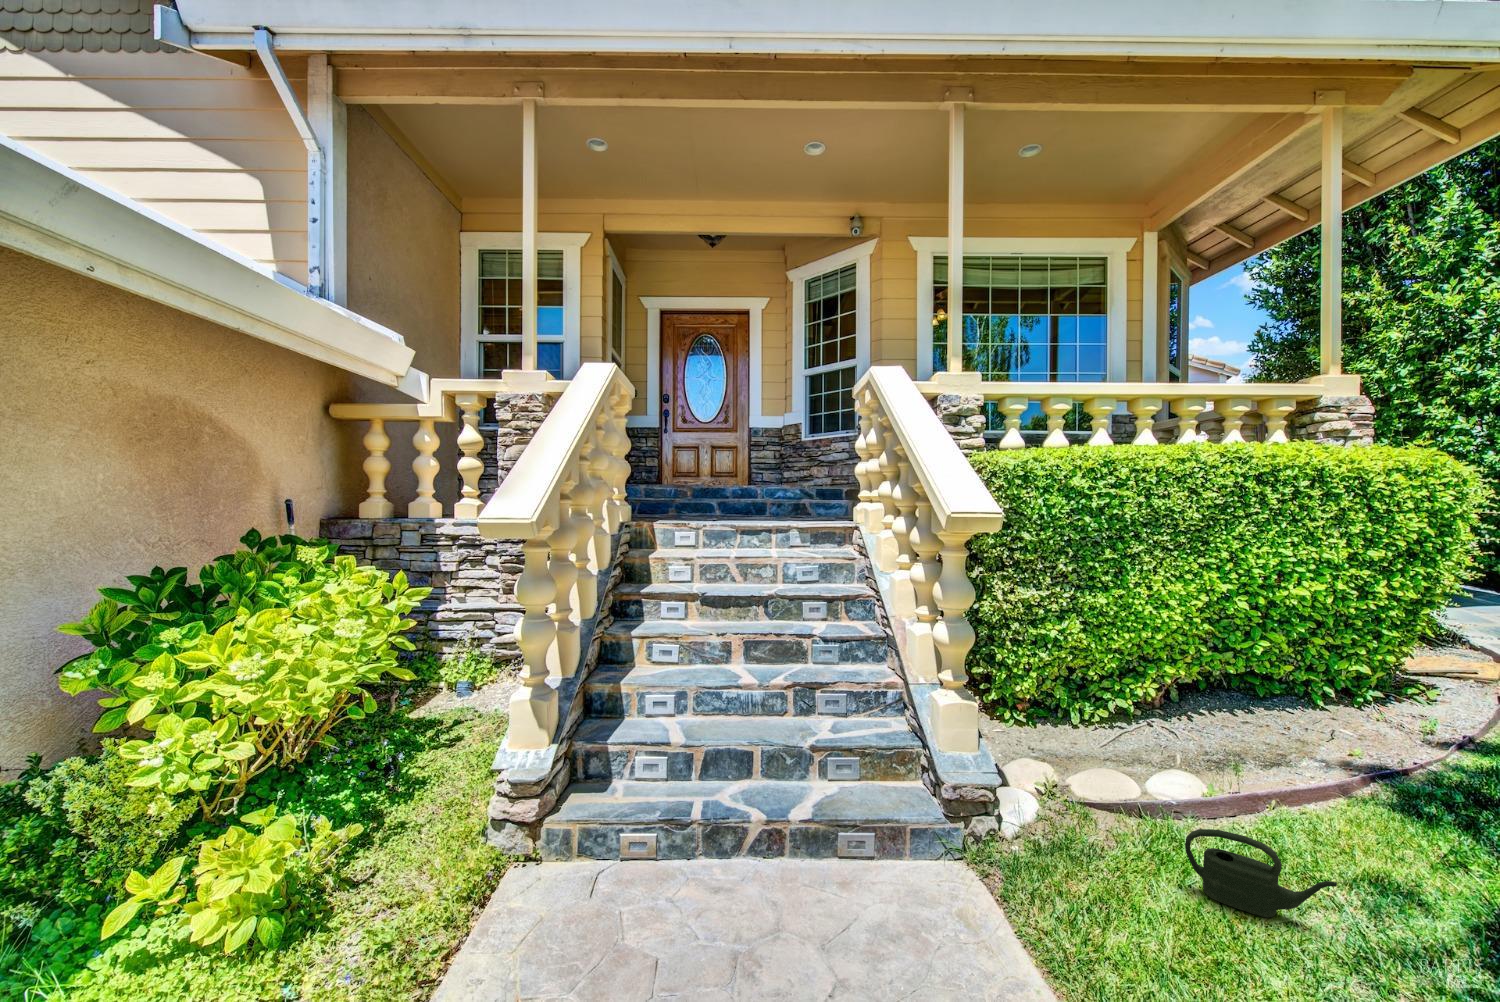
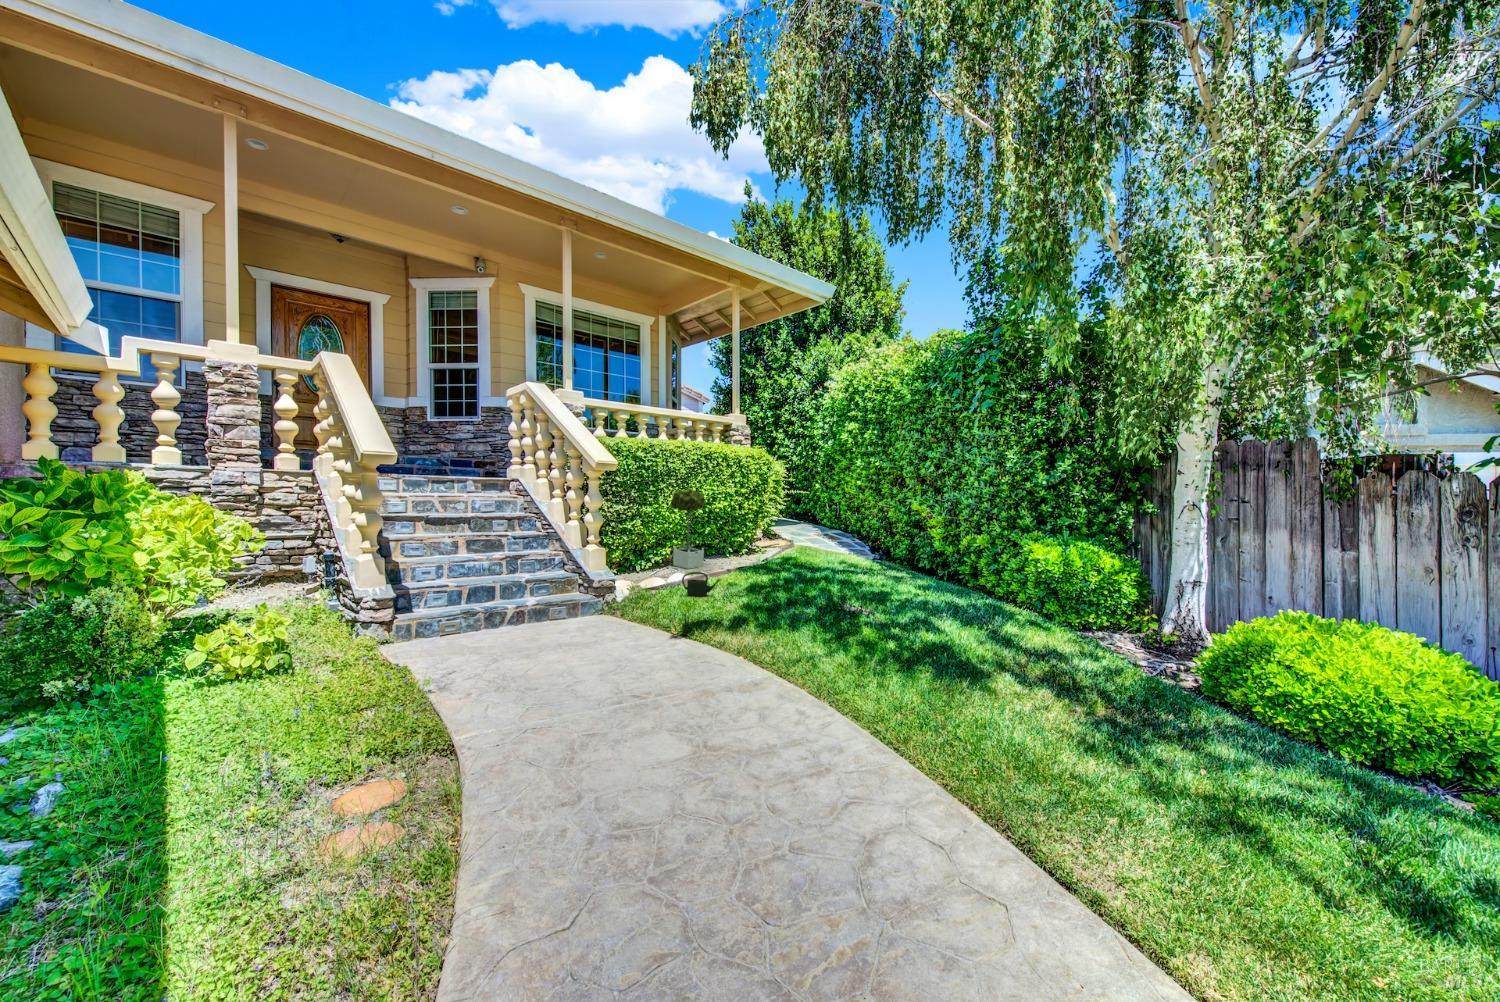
potted tree: none [1156,560,1261,752] -> present [671,489,706,569]

